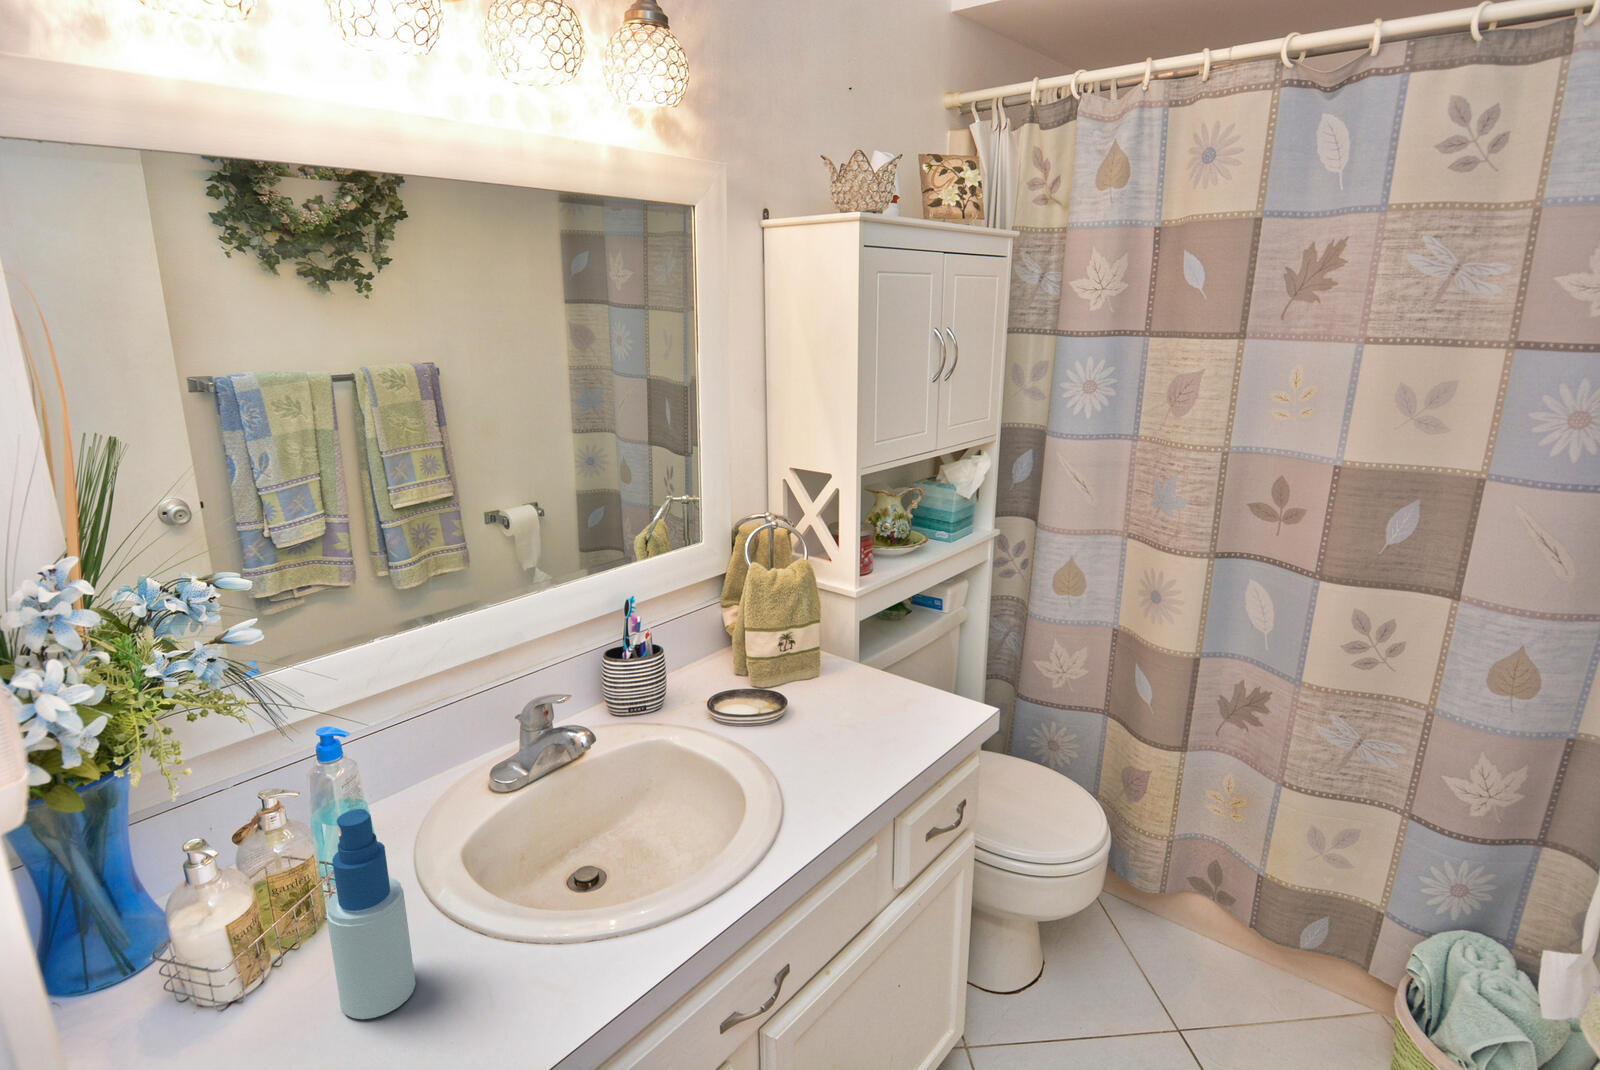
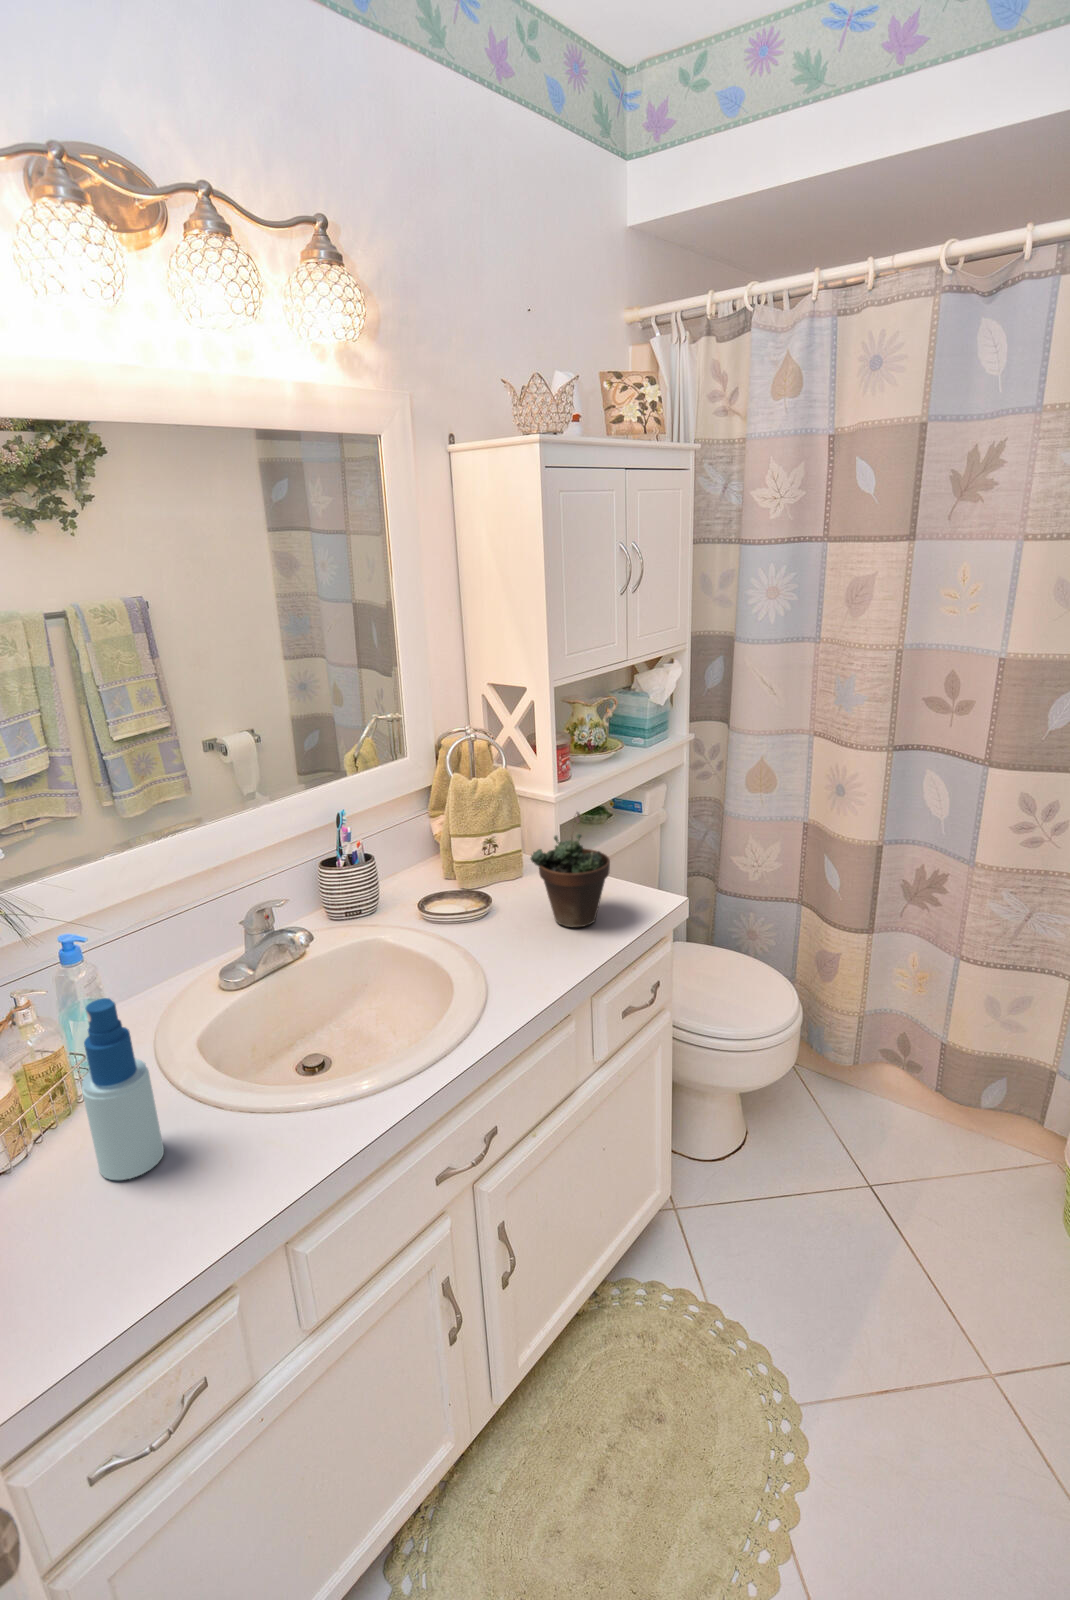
succulent plant: none [832,611,918,736] -> present [531,812,610,927]

